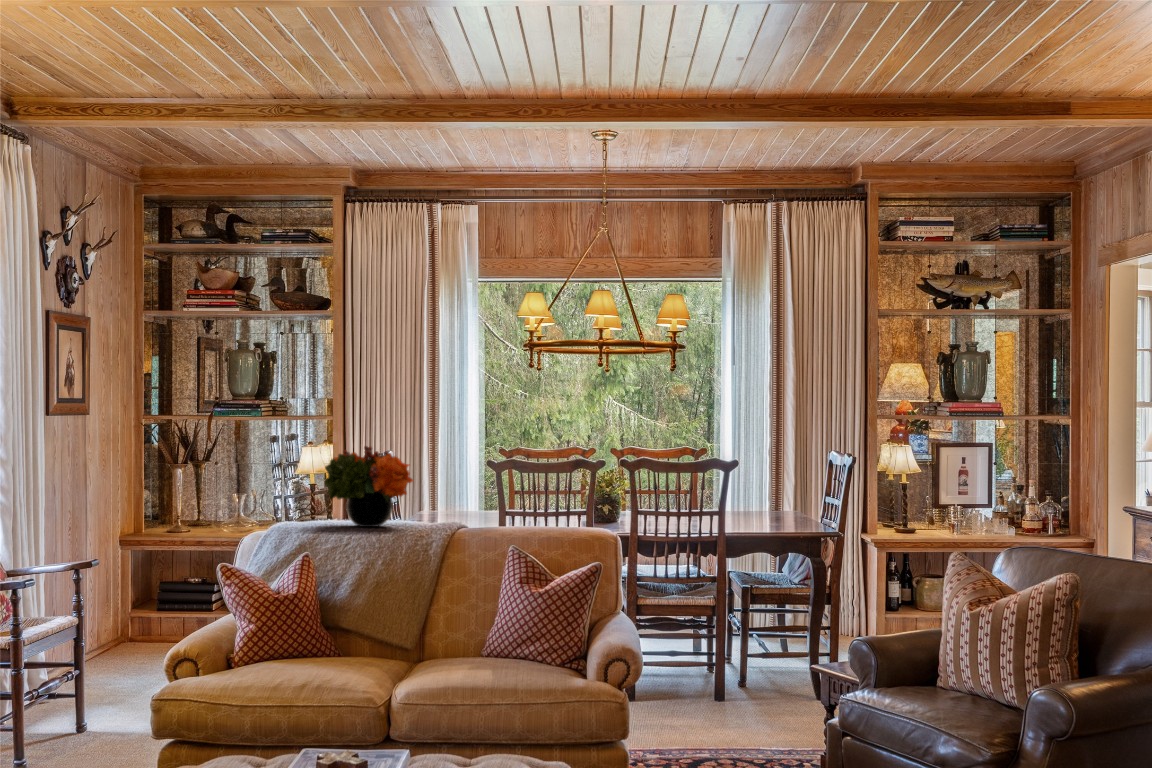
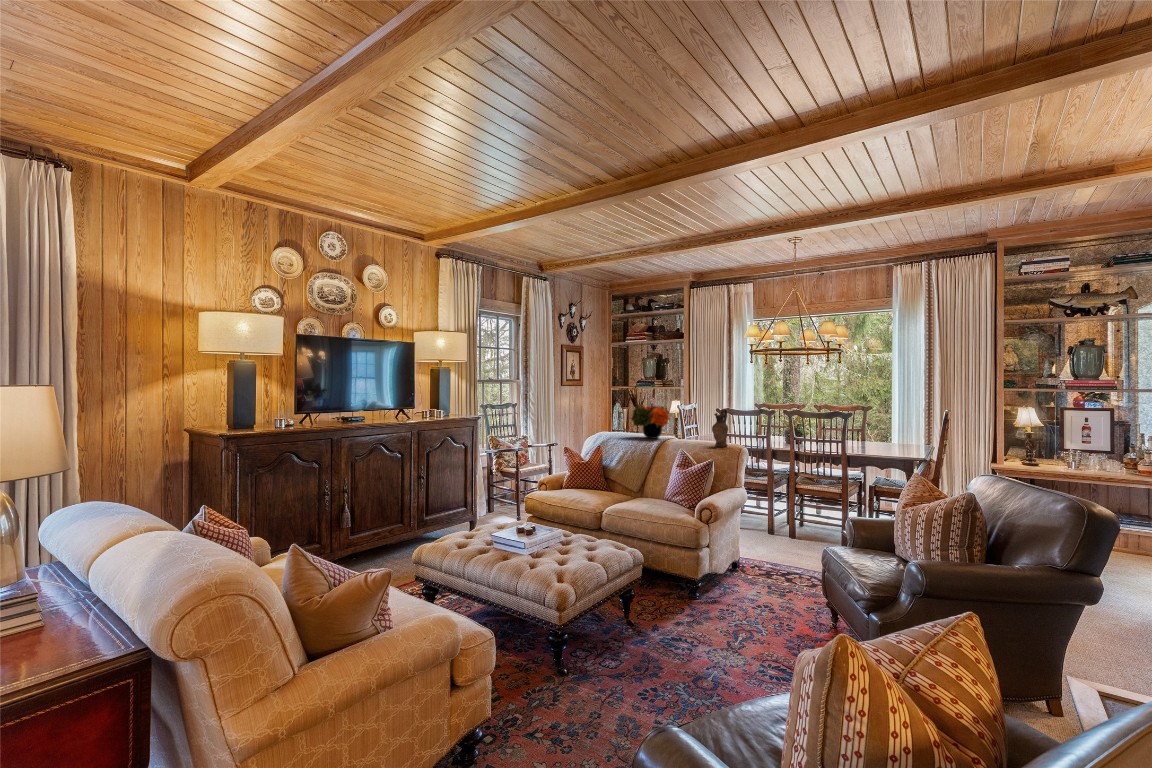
ceramic pitcher: none [523,452,556,533] -> present [712,409,728,447]

